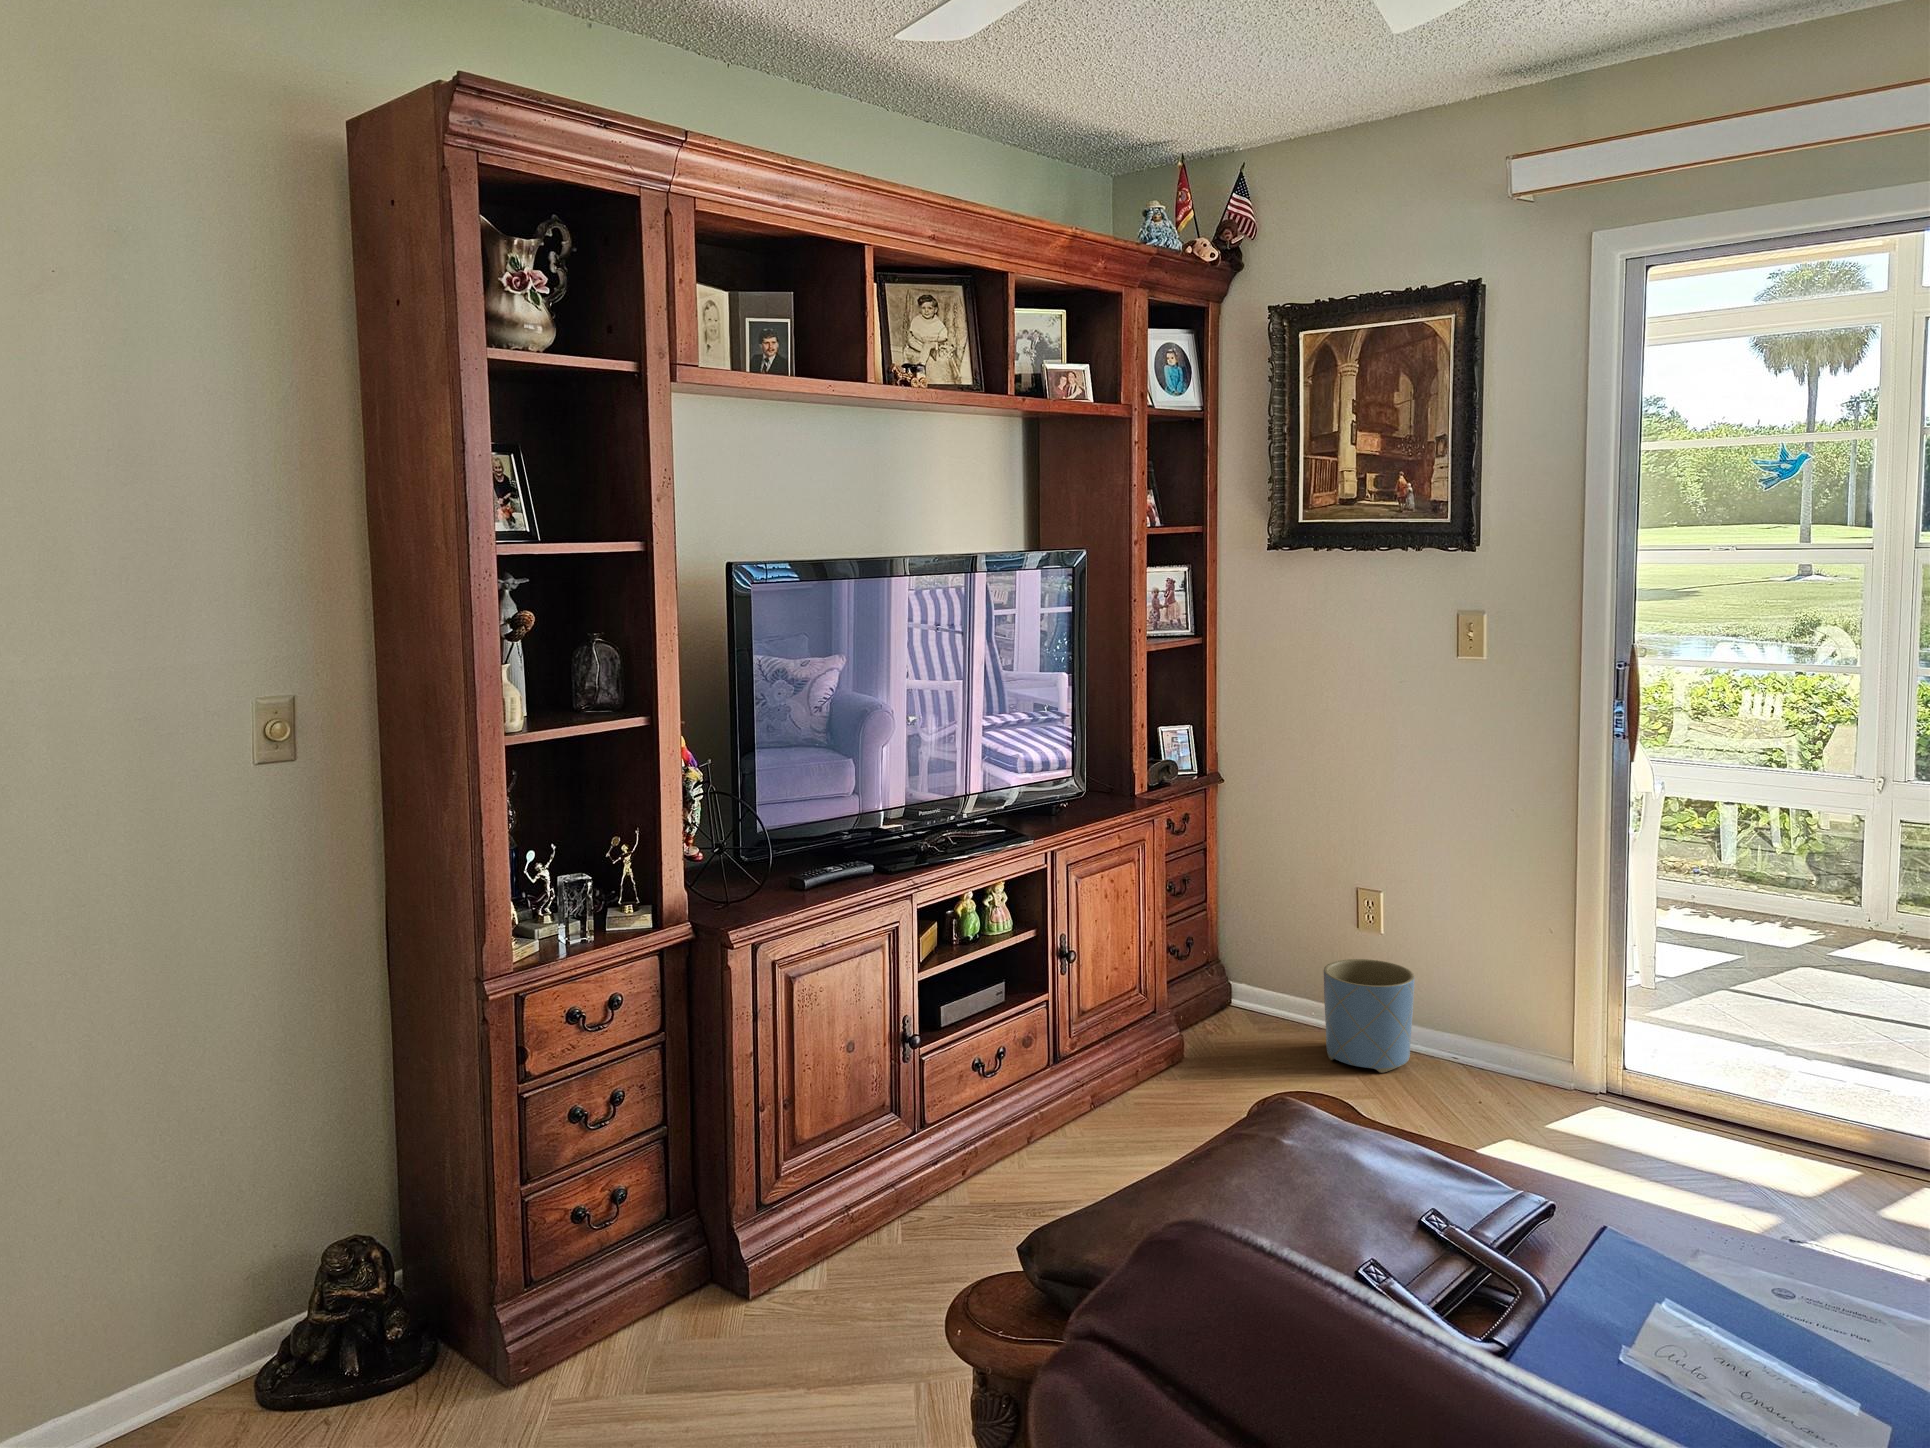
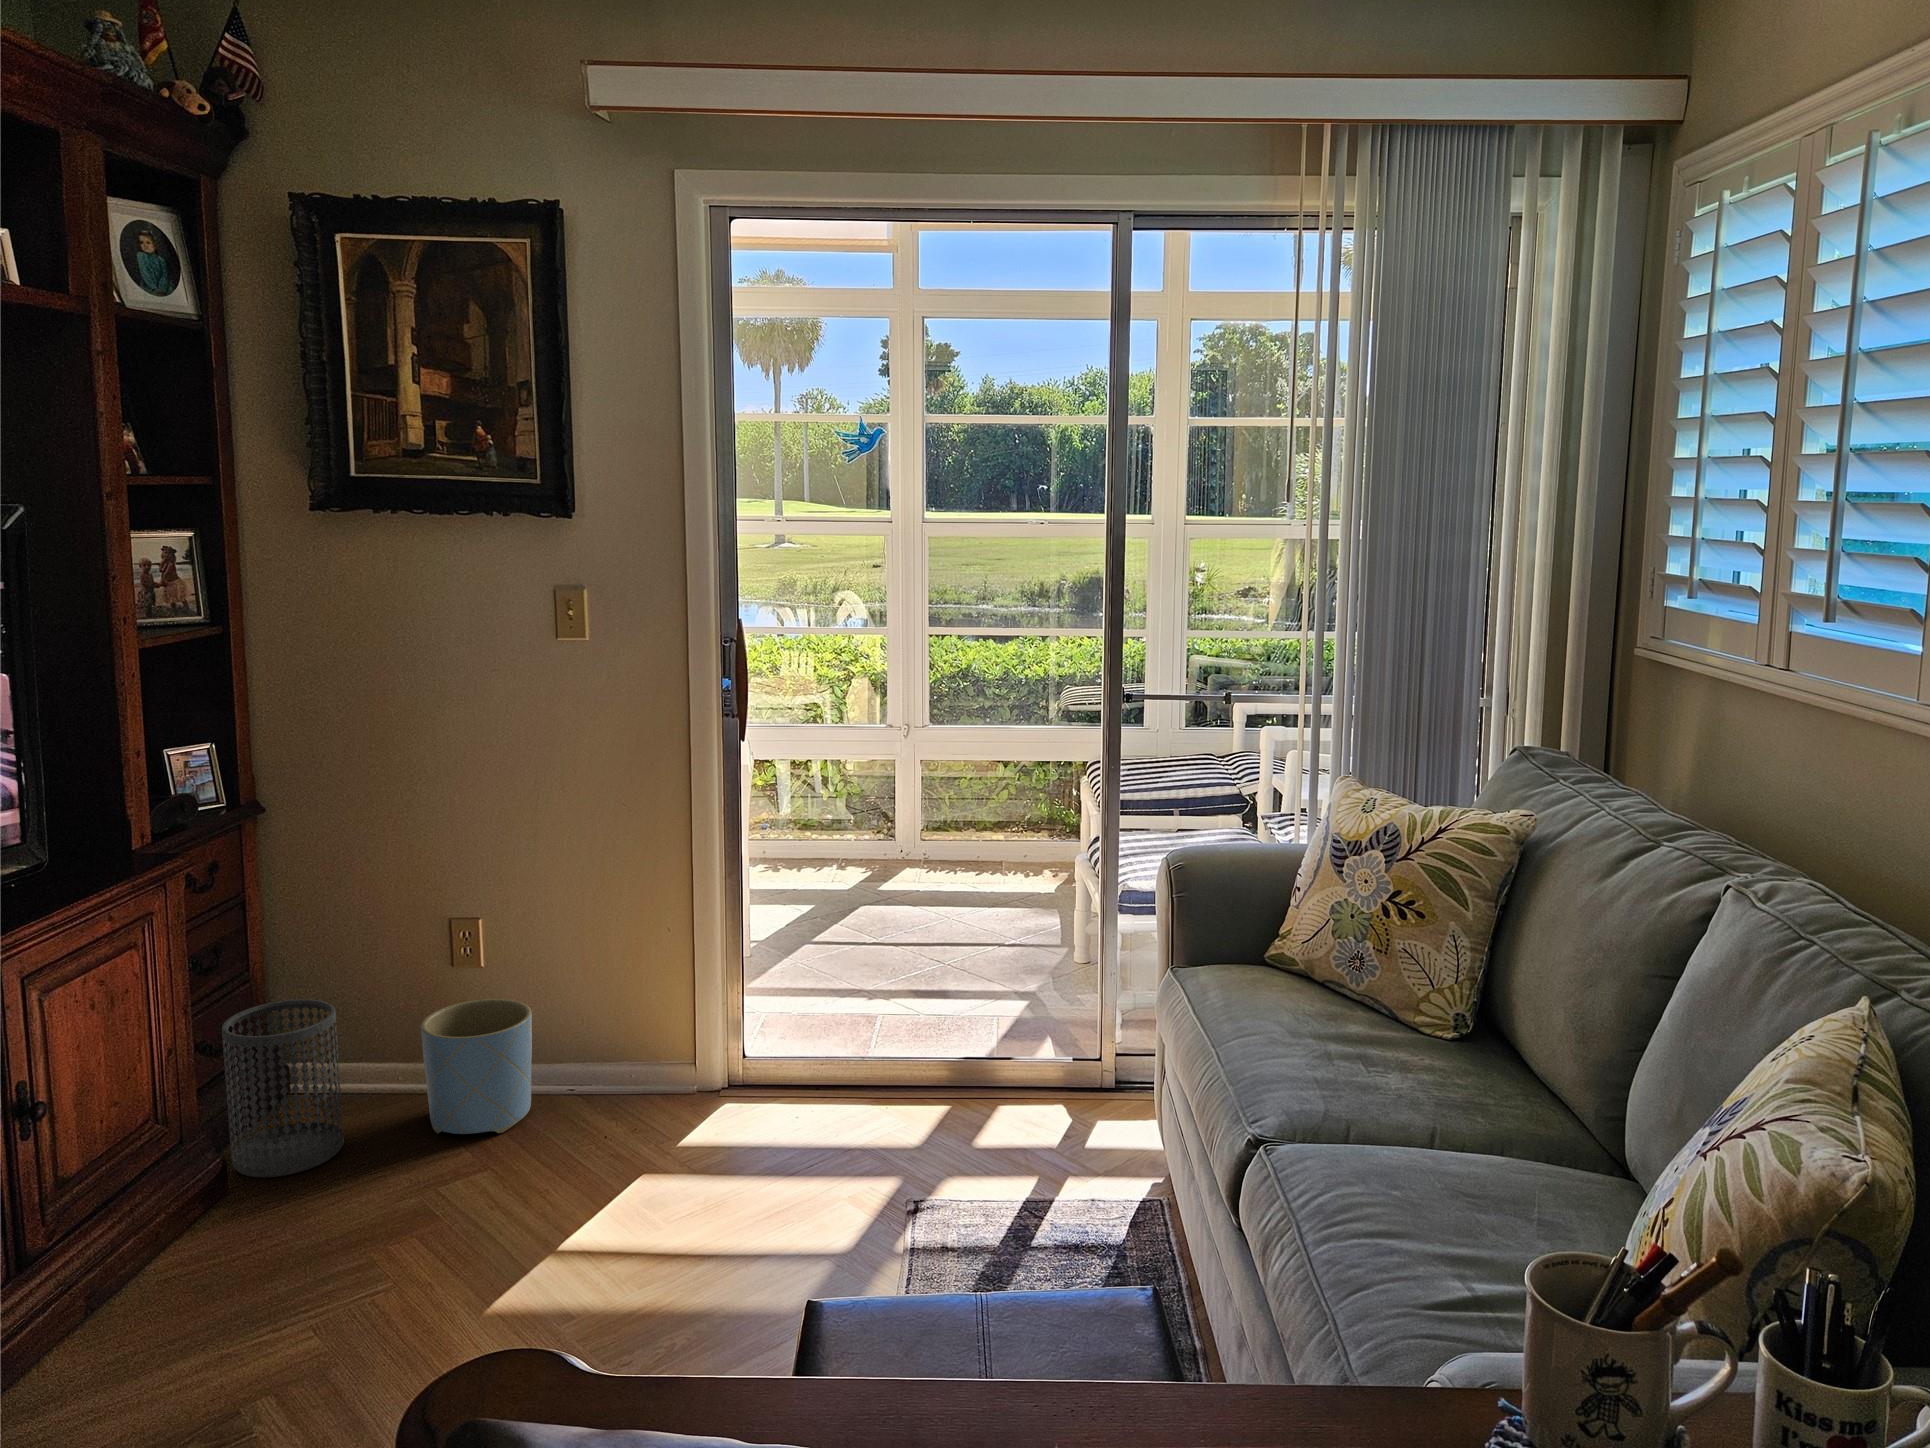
wastebasket: none [1183,928,1261,1060] -> present [222,999,344,1178]

